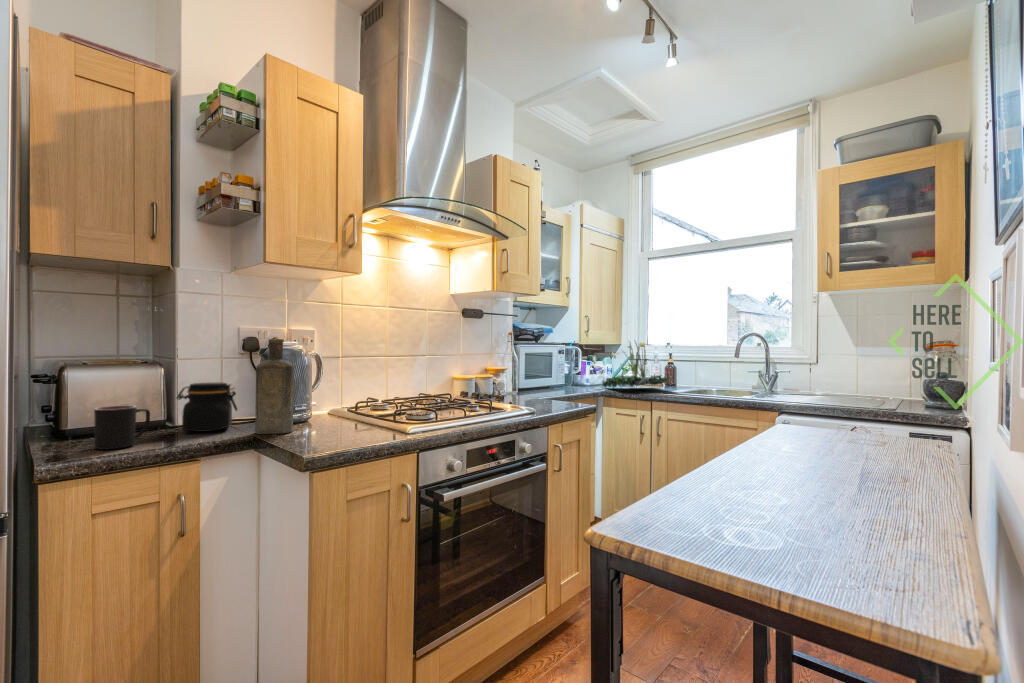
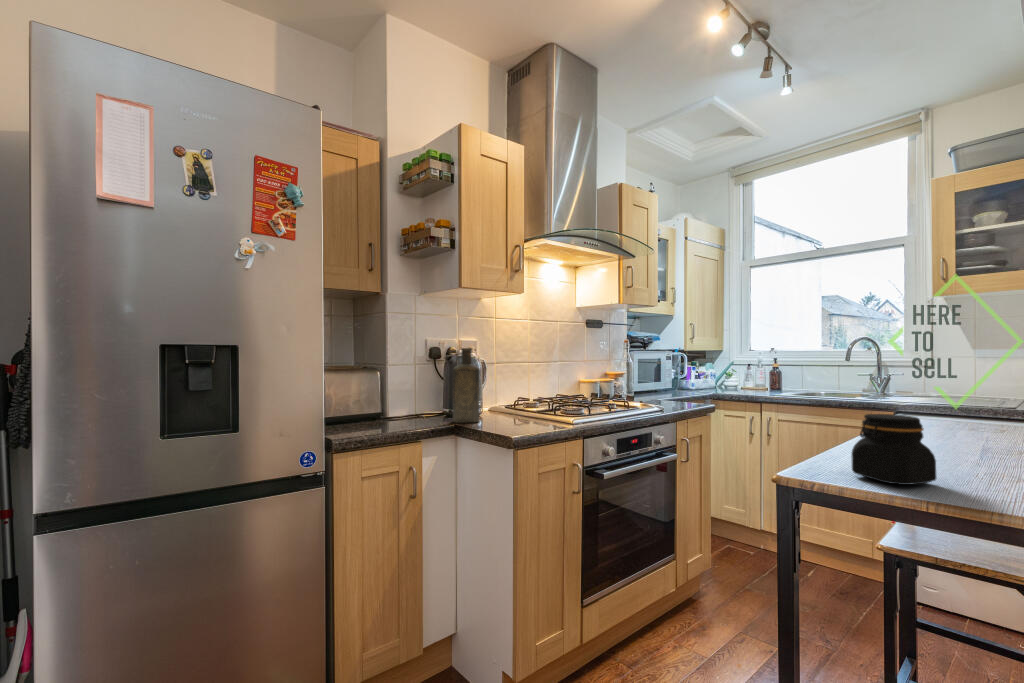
plant: present [602,342,673,387] -> none [707,345,781,391]
jar: present [177,383,237,432] -> present [851,414,936,485]
mug: present [94,406,150,449] -> none [356,399,387,430]

